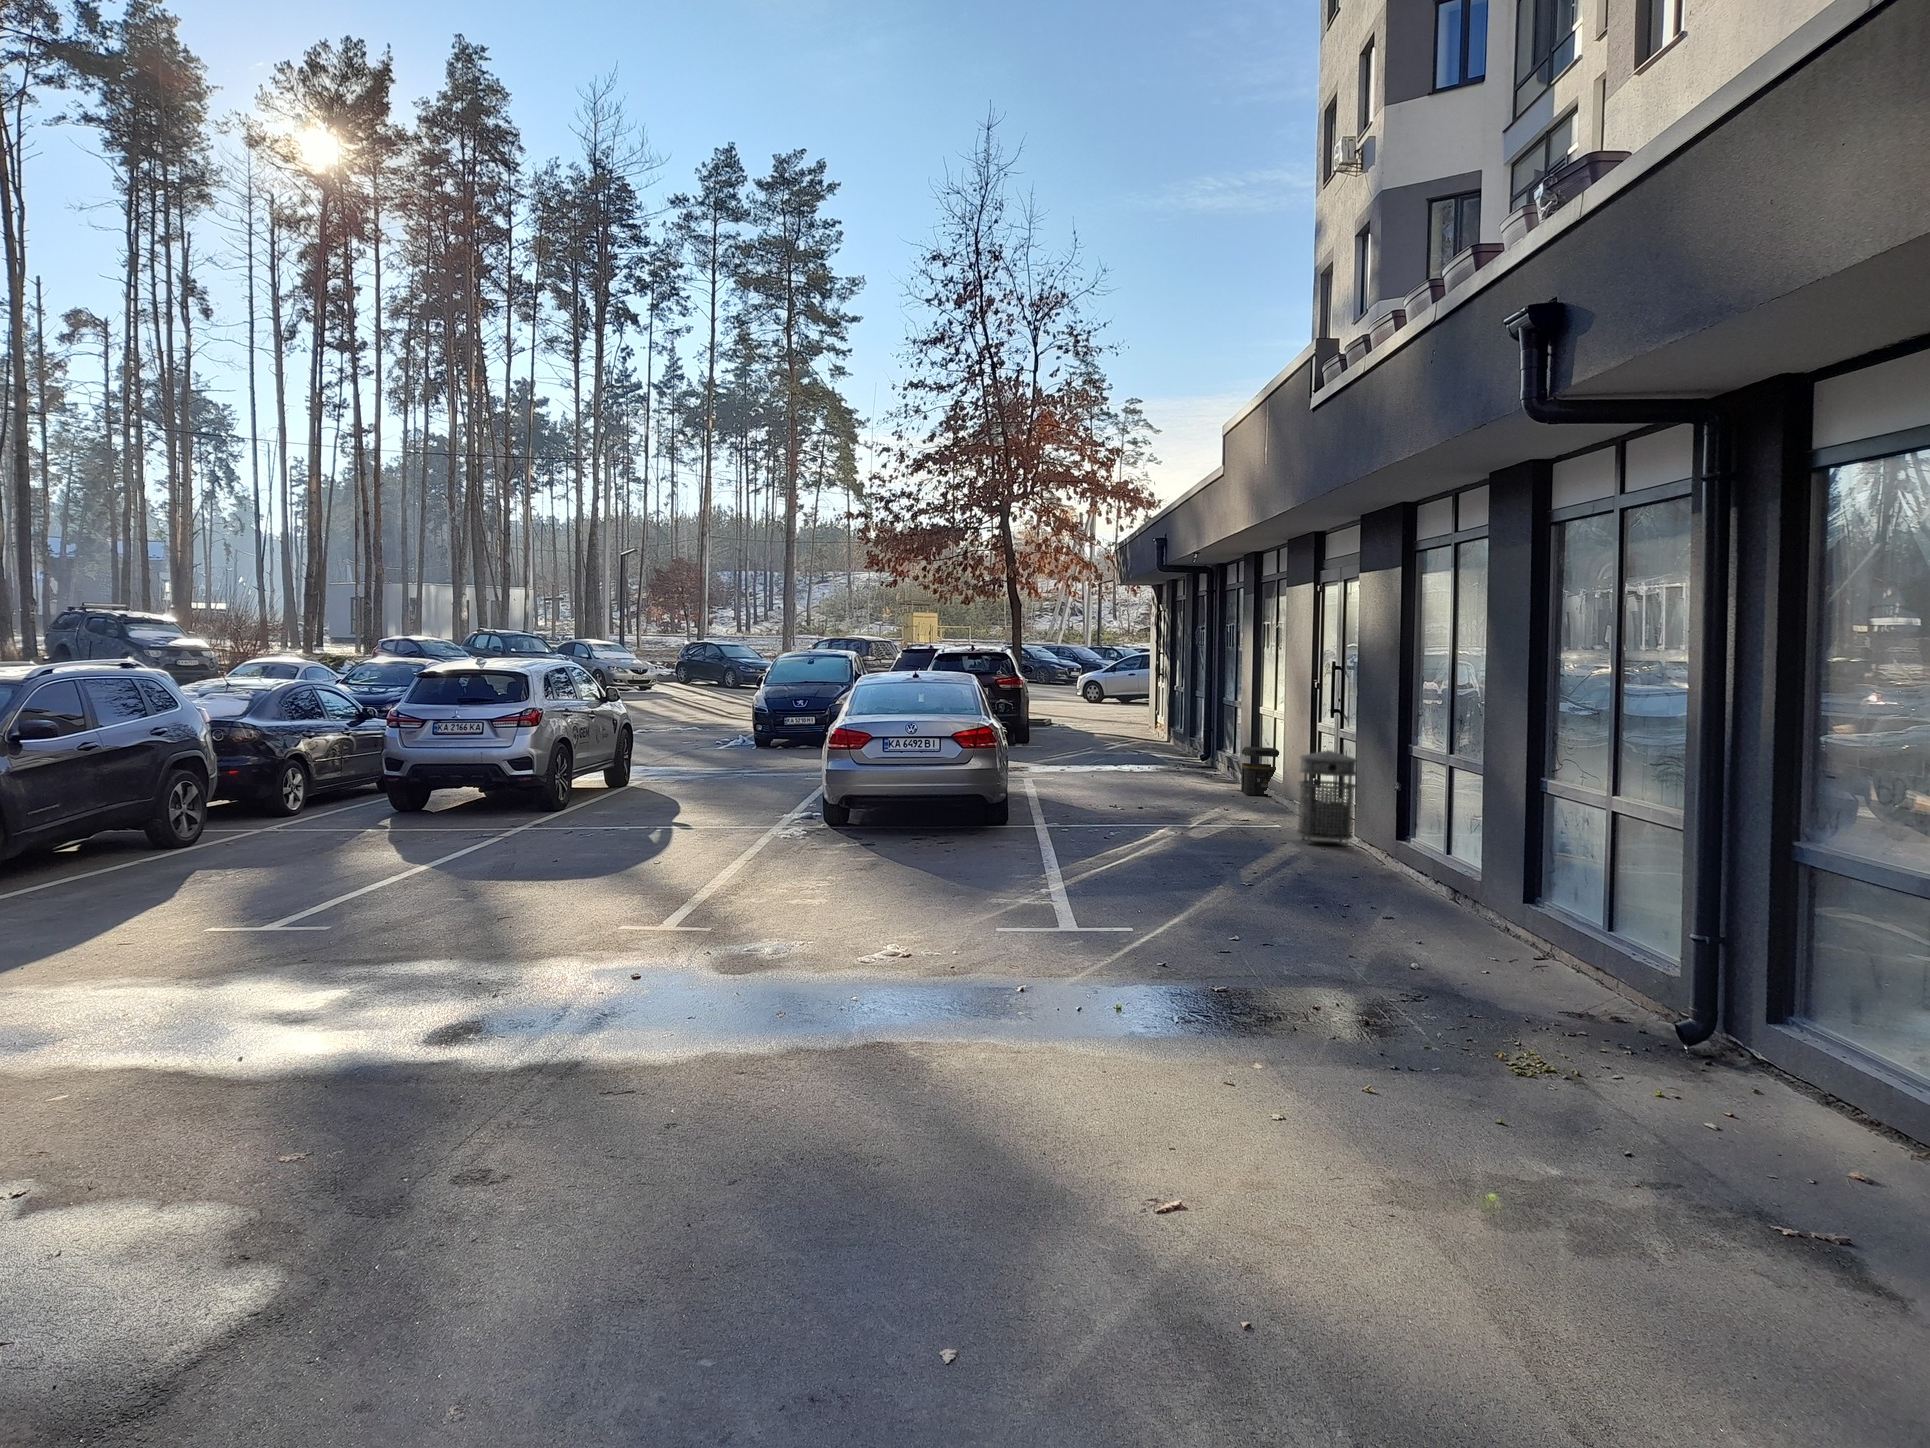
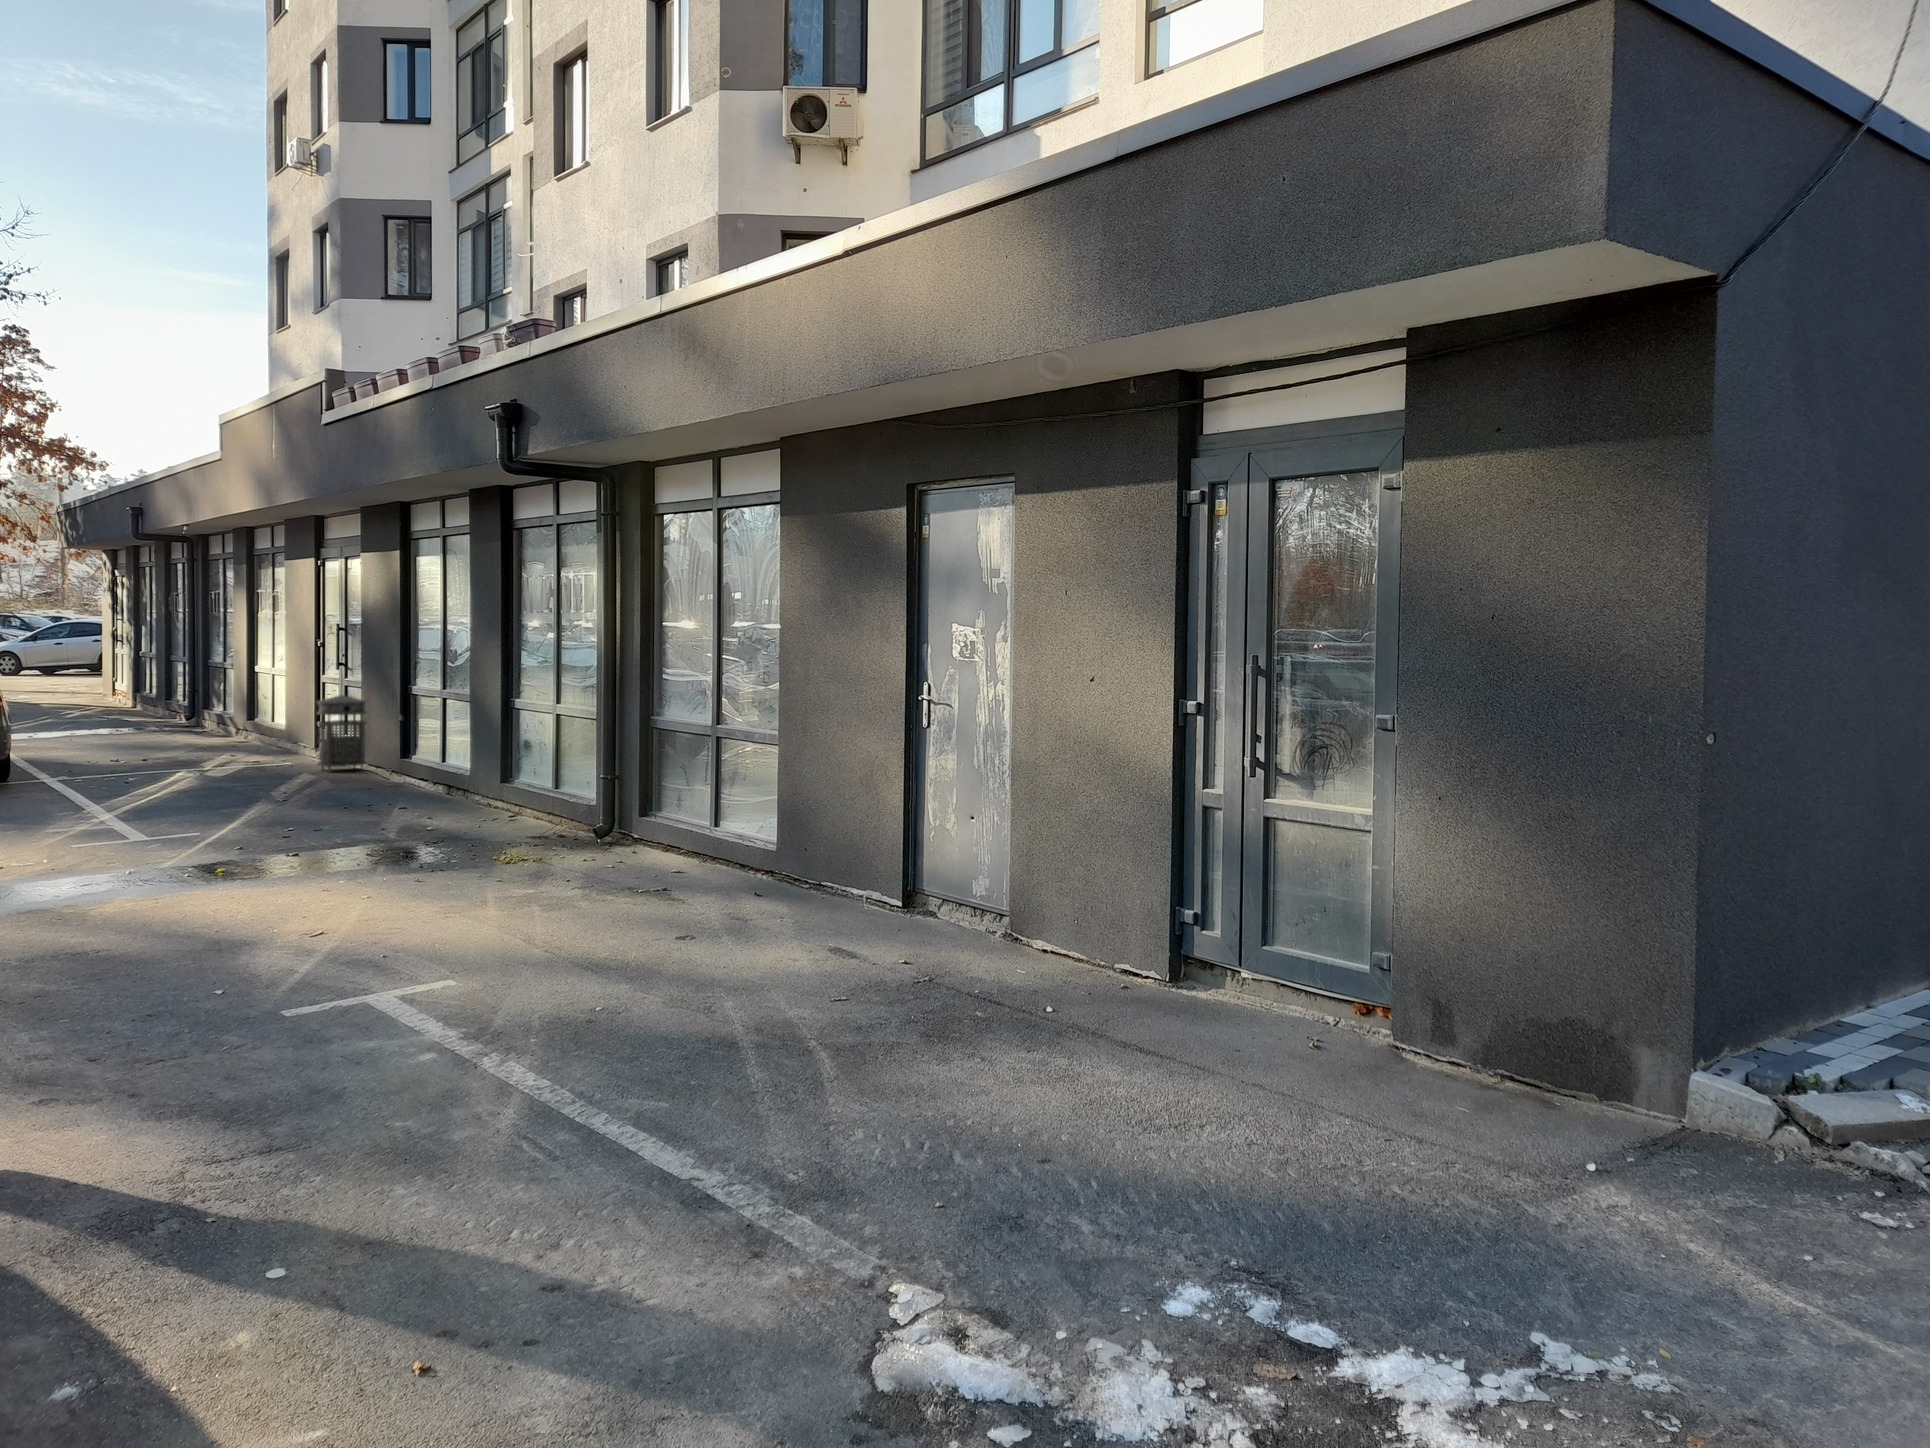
toolbox: present [1241,747,1279,797] -> none [243,701,281,745]

